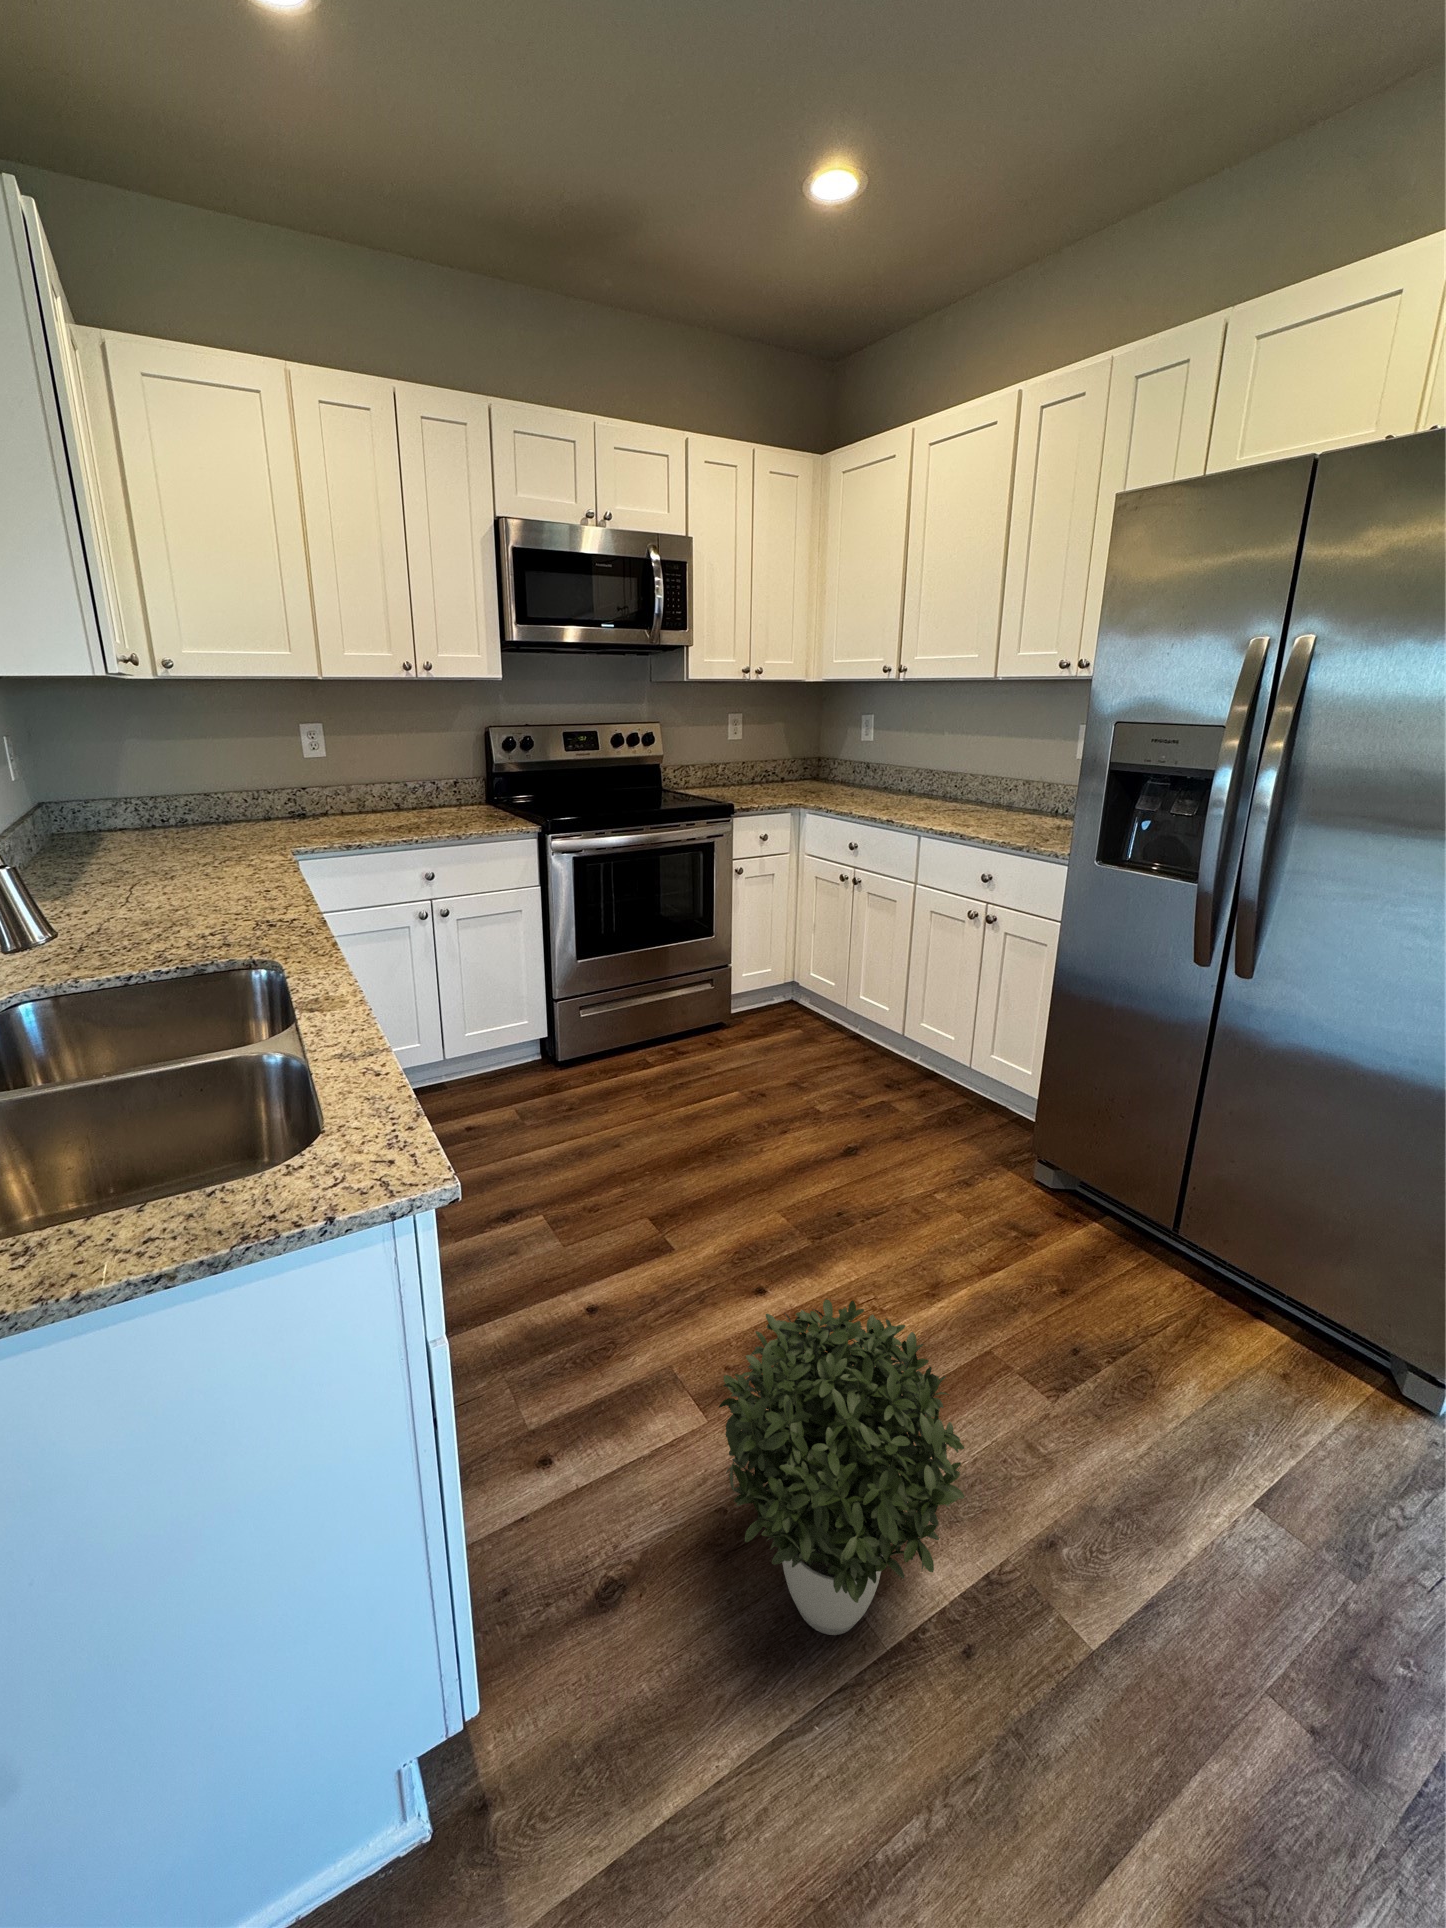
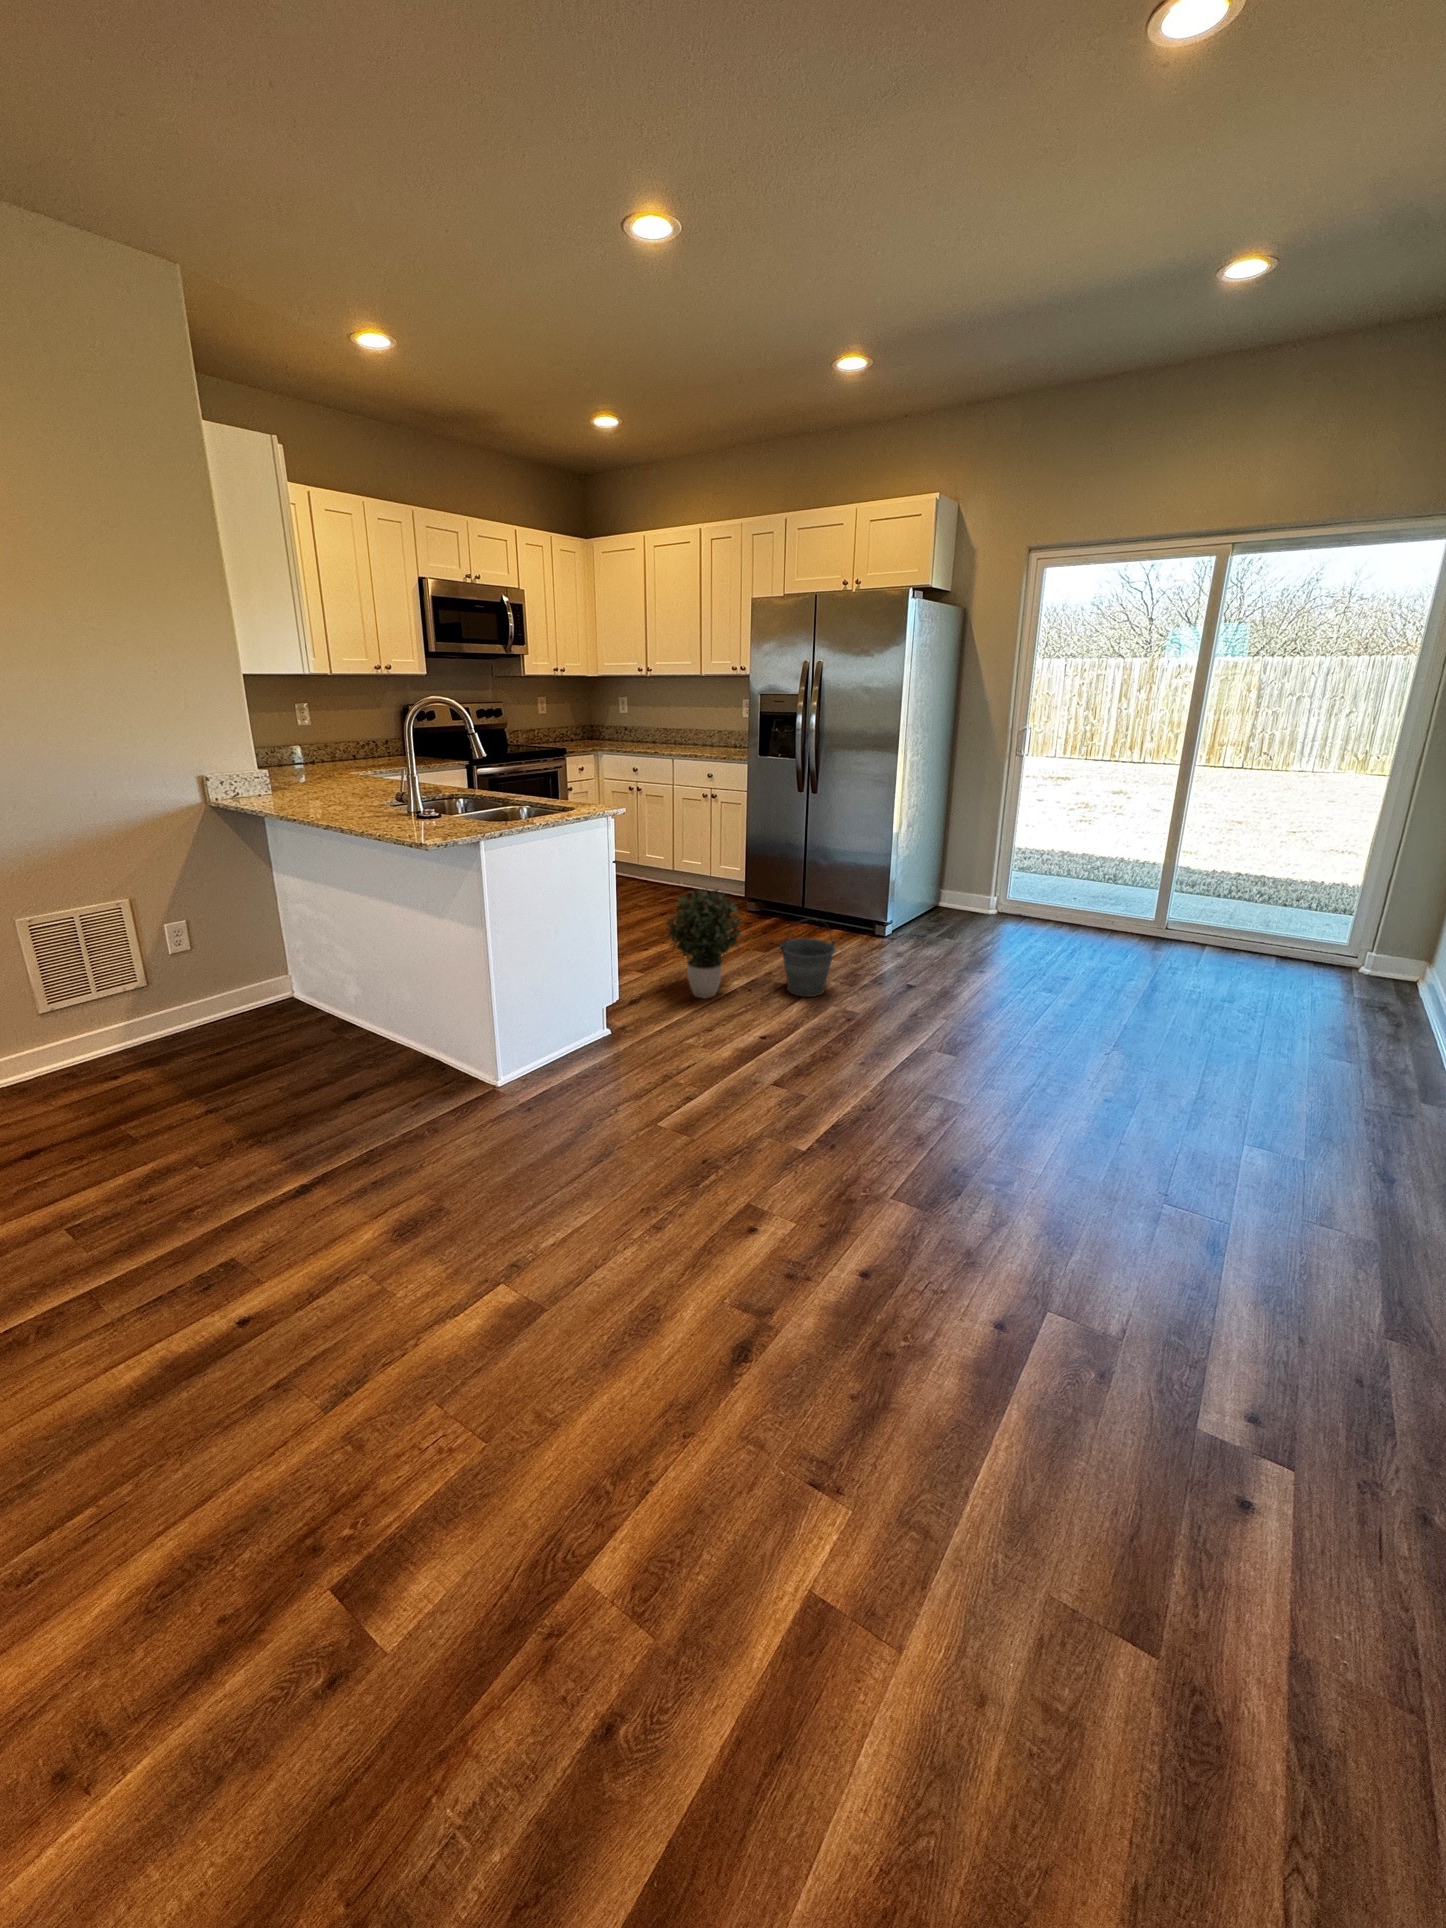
bucket: none [1085,1505,1311,1783] -> present [780,919,836,997]

